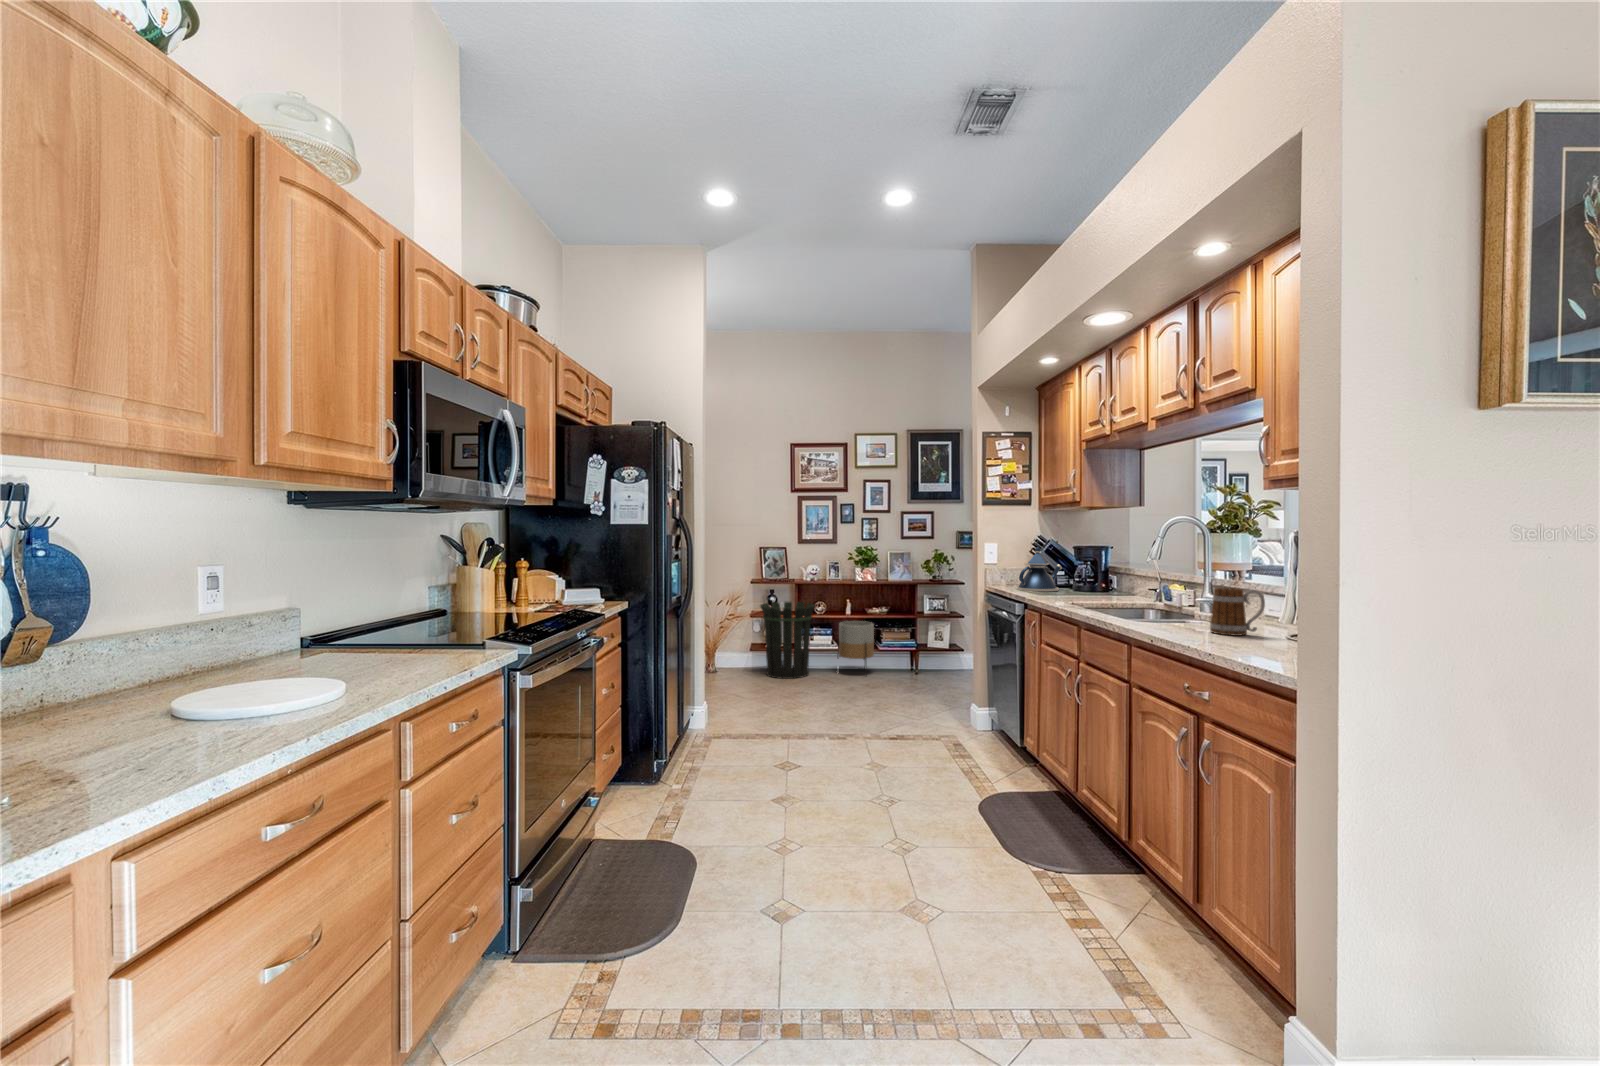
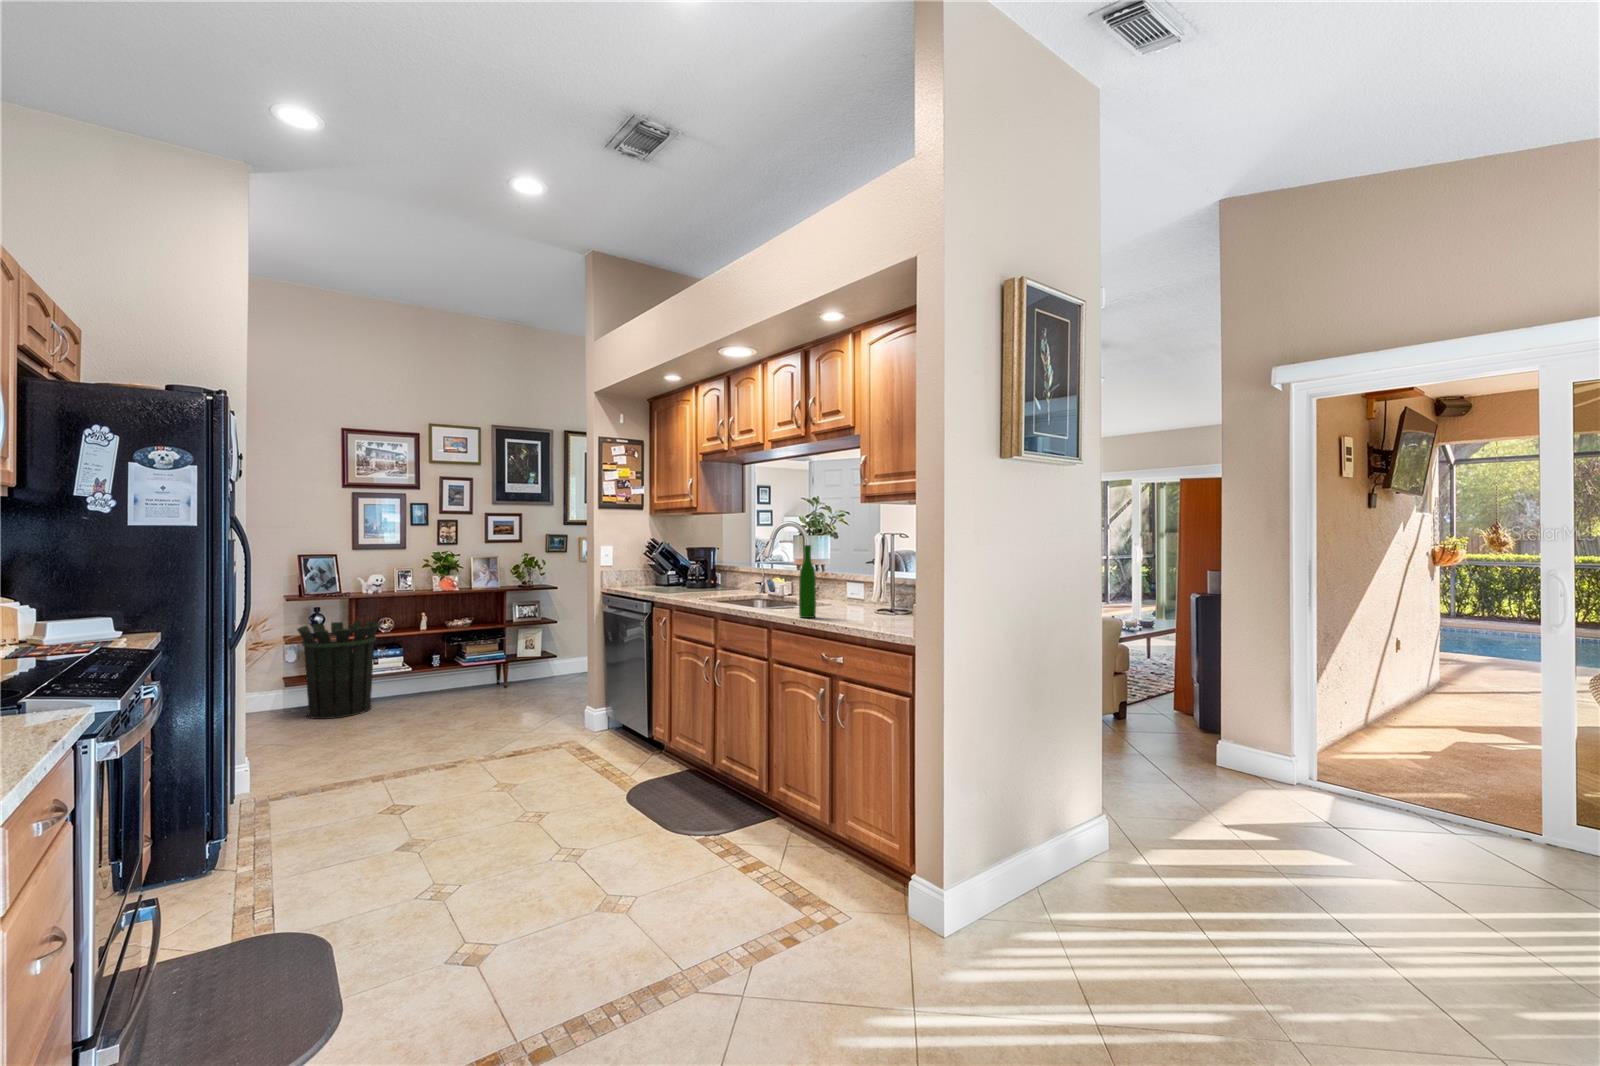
wine bottle: none [1165,543,1190,636] -> present [799,545,816,618]
teapot: present [1017,547,1062,591] -> none [639,549,677,591]
mug: present [1210,588,1265,636] -> none [823,579,857,614]
planter: present [837,621,874,673] -> none [410,637,458,701]

